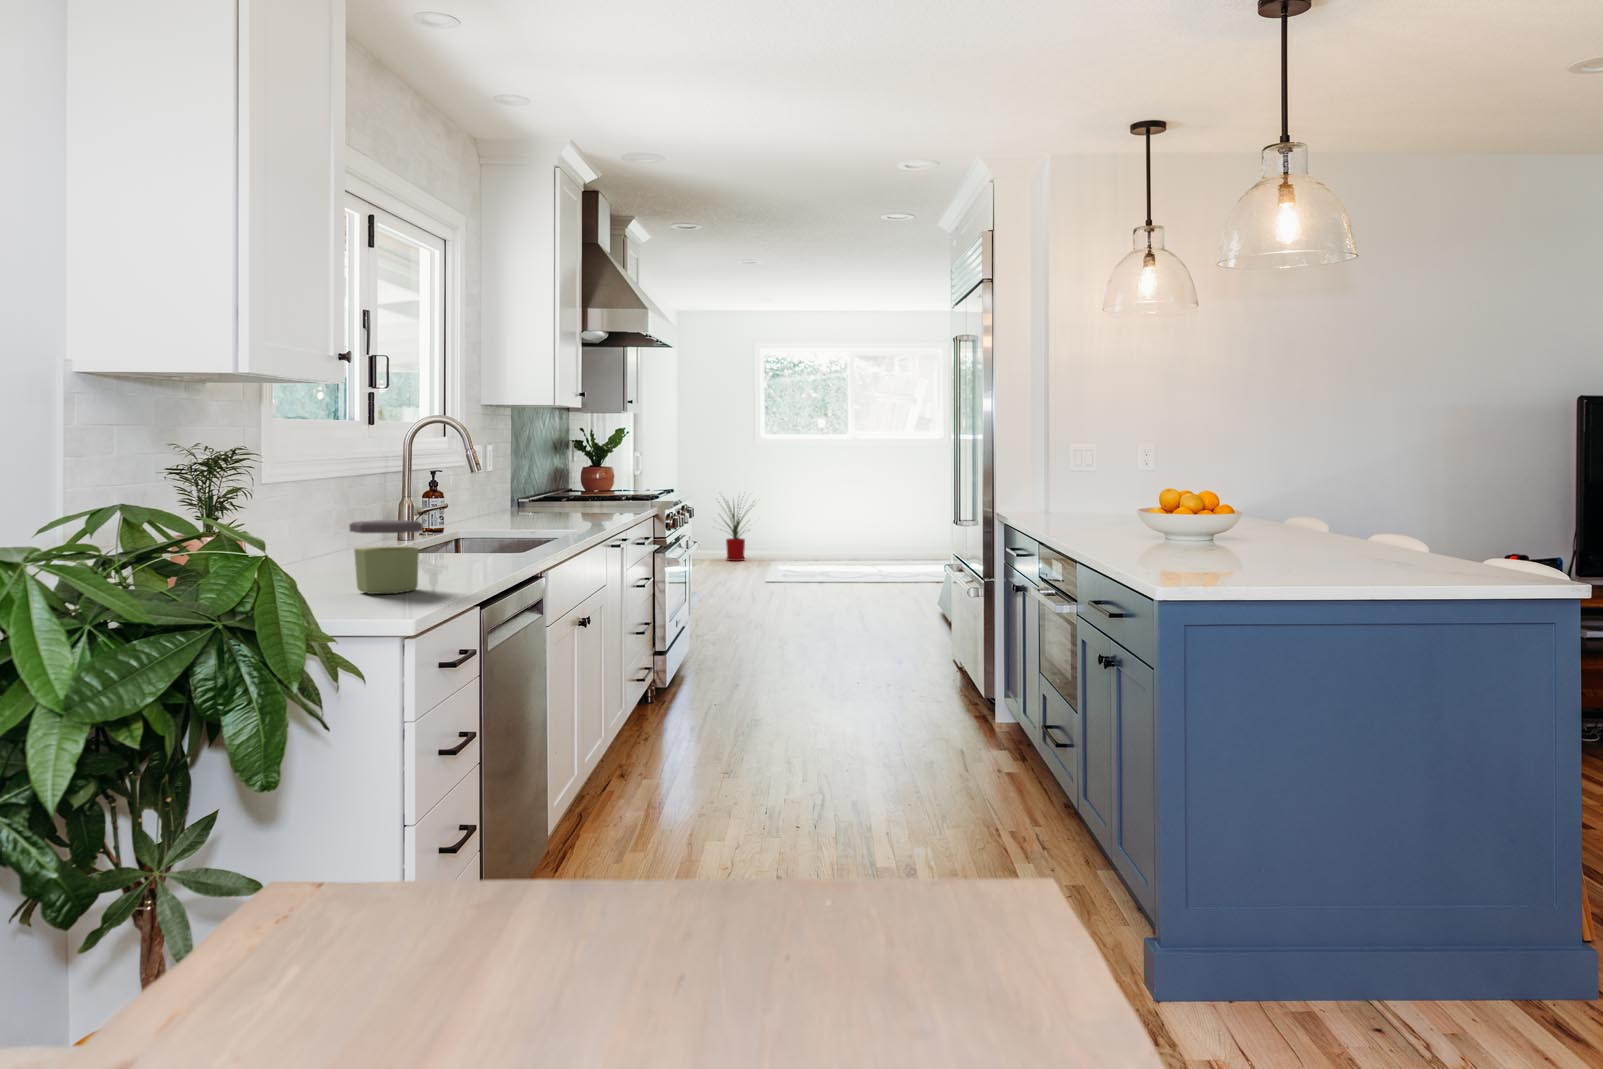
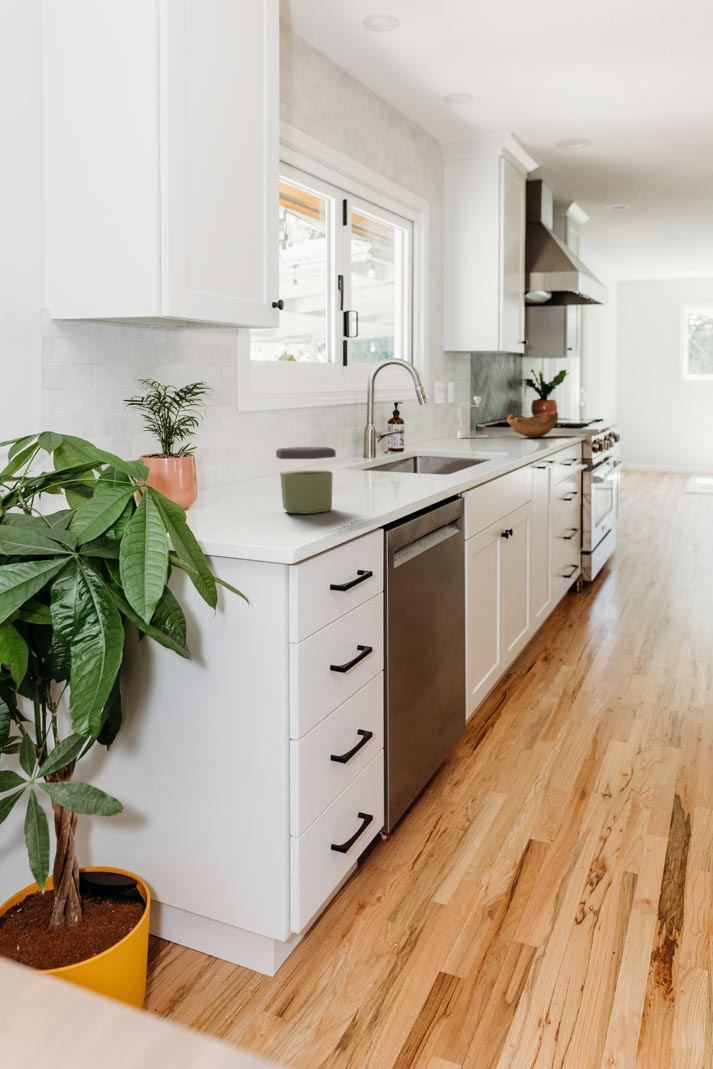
pepper mill: none [497,462,527,513] -> present [458,396,482,438]
wooden bowl: none [562,482,623,513] -> present [507,412,558,437]
house plant: present [724,499,746,561] -> none [643,418,687,474]

